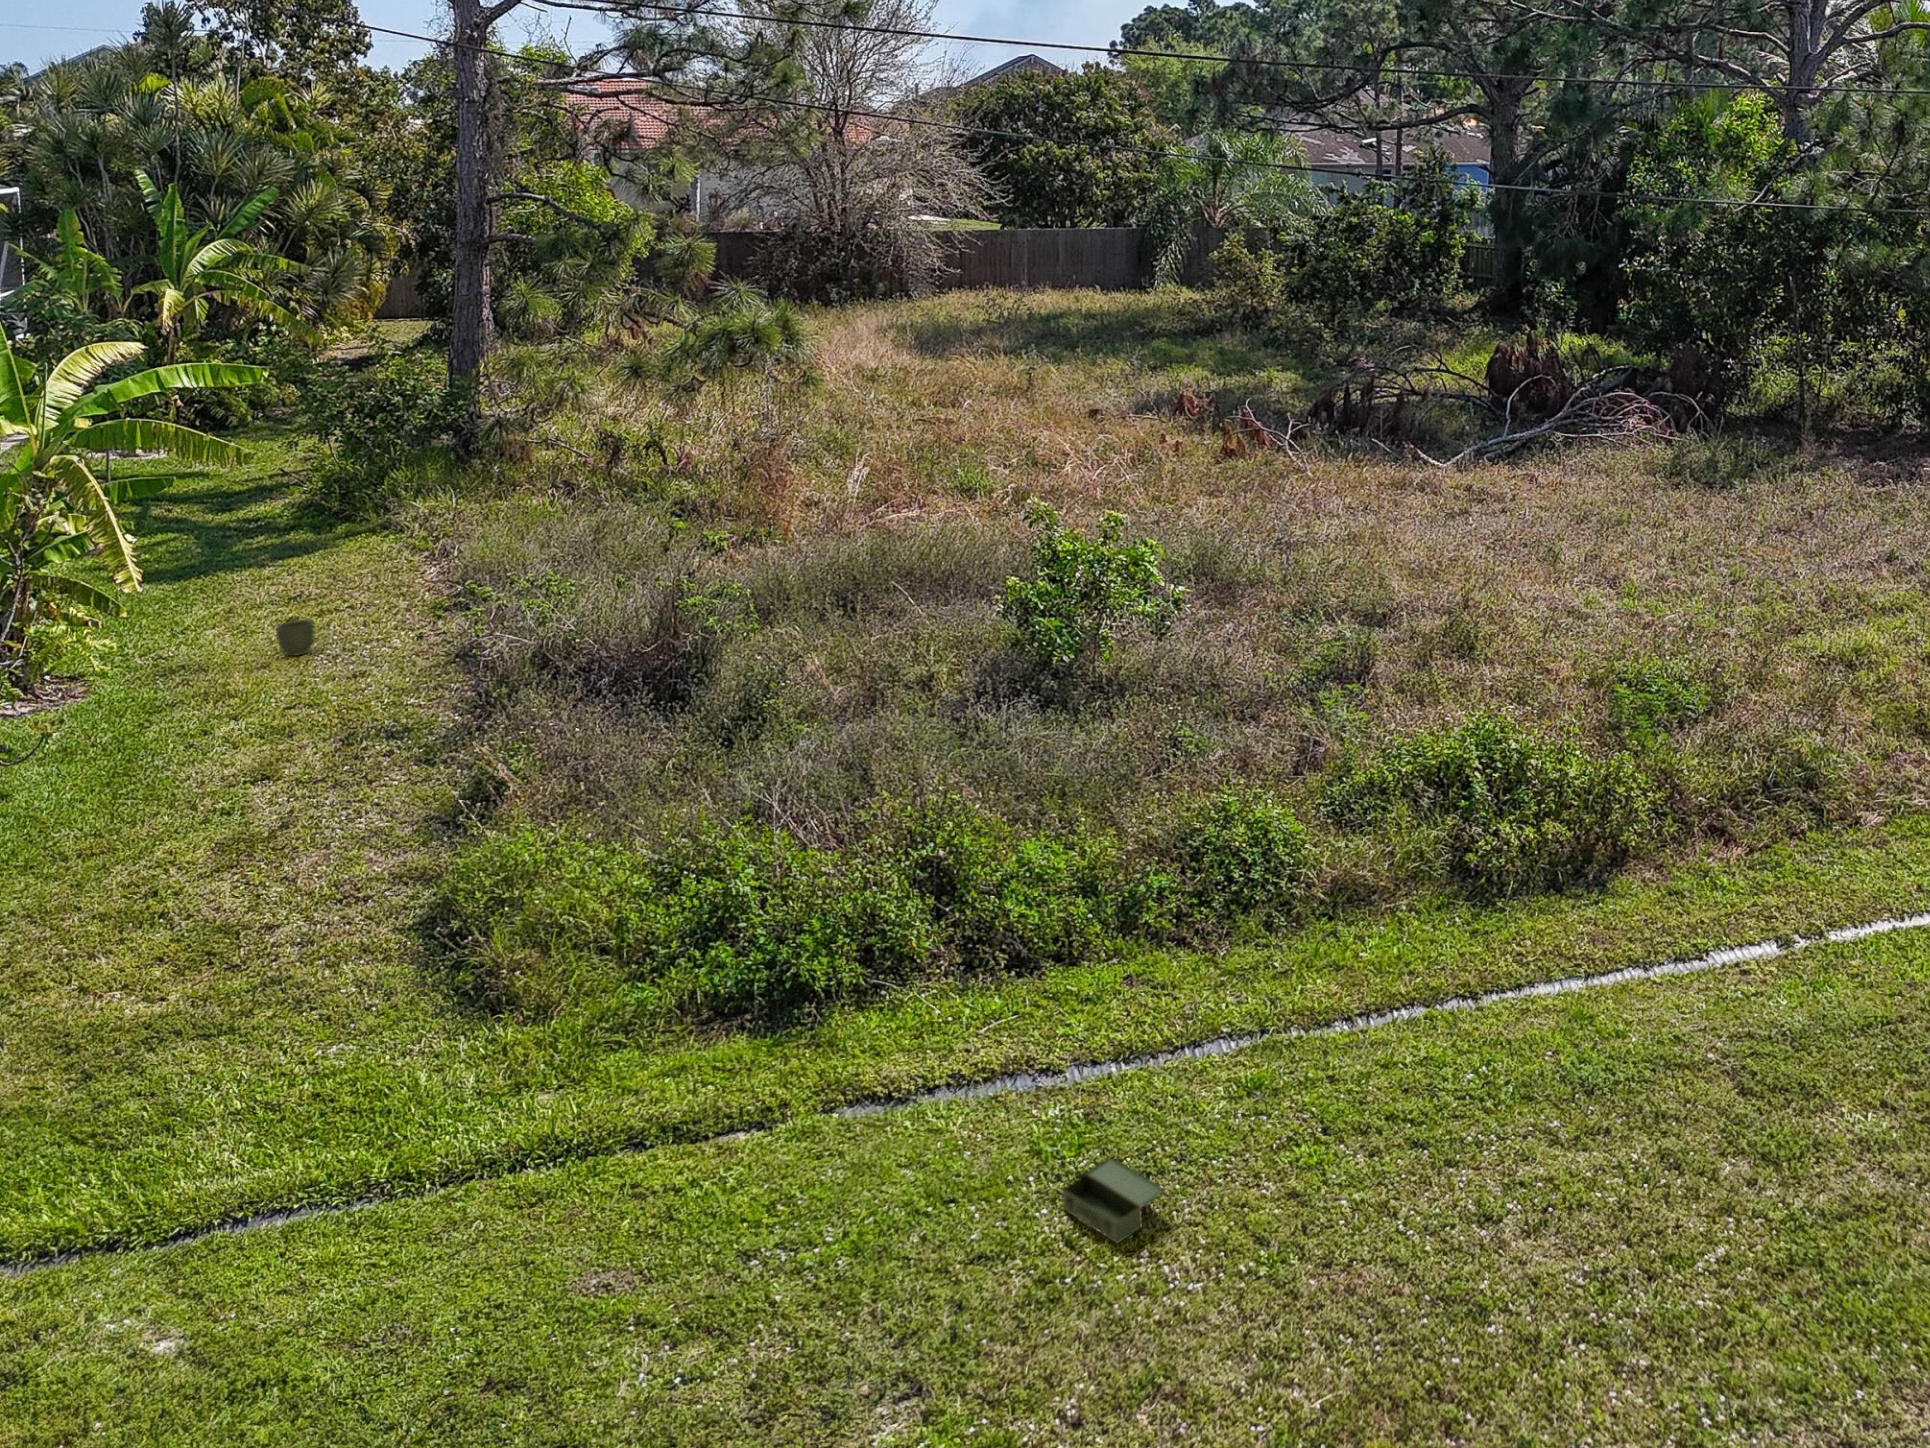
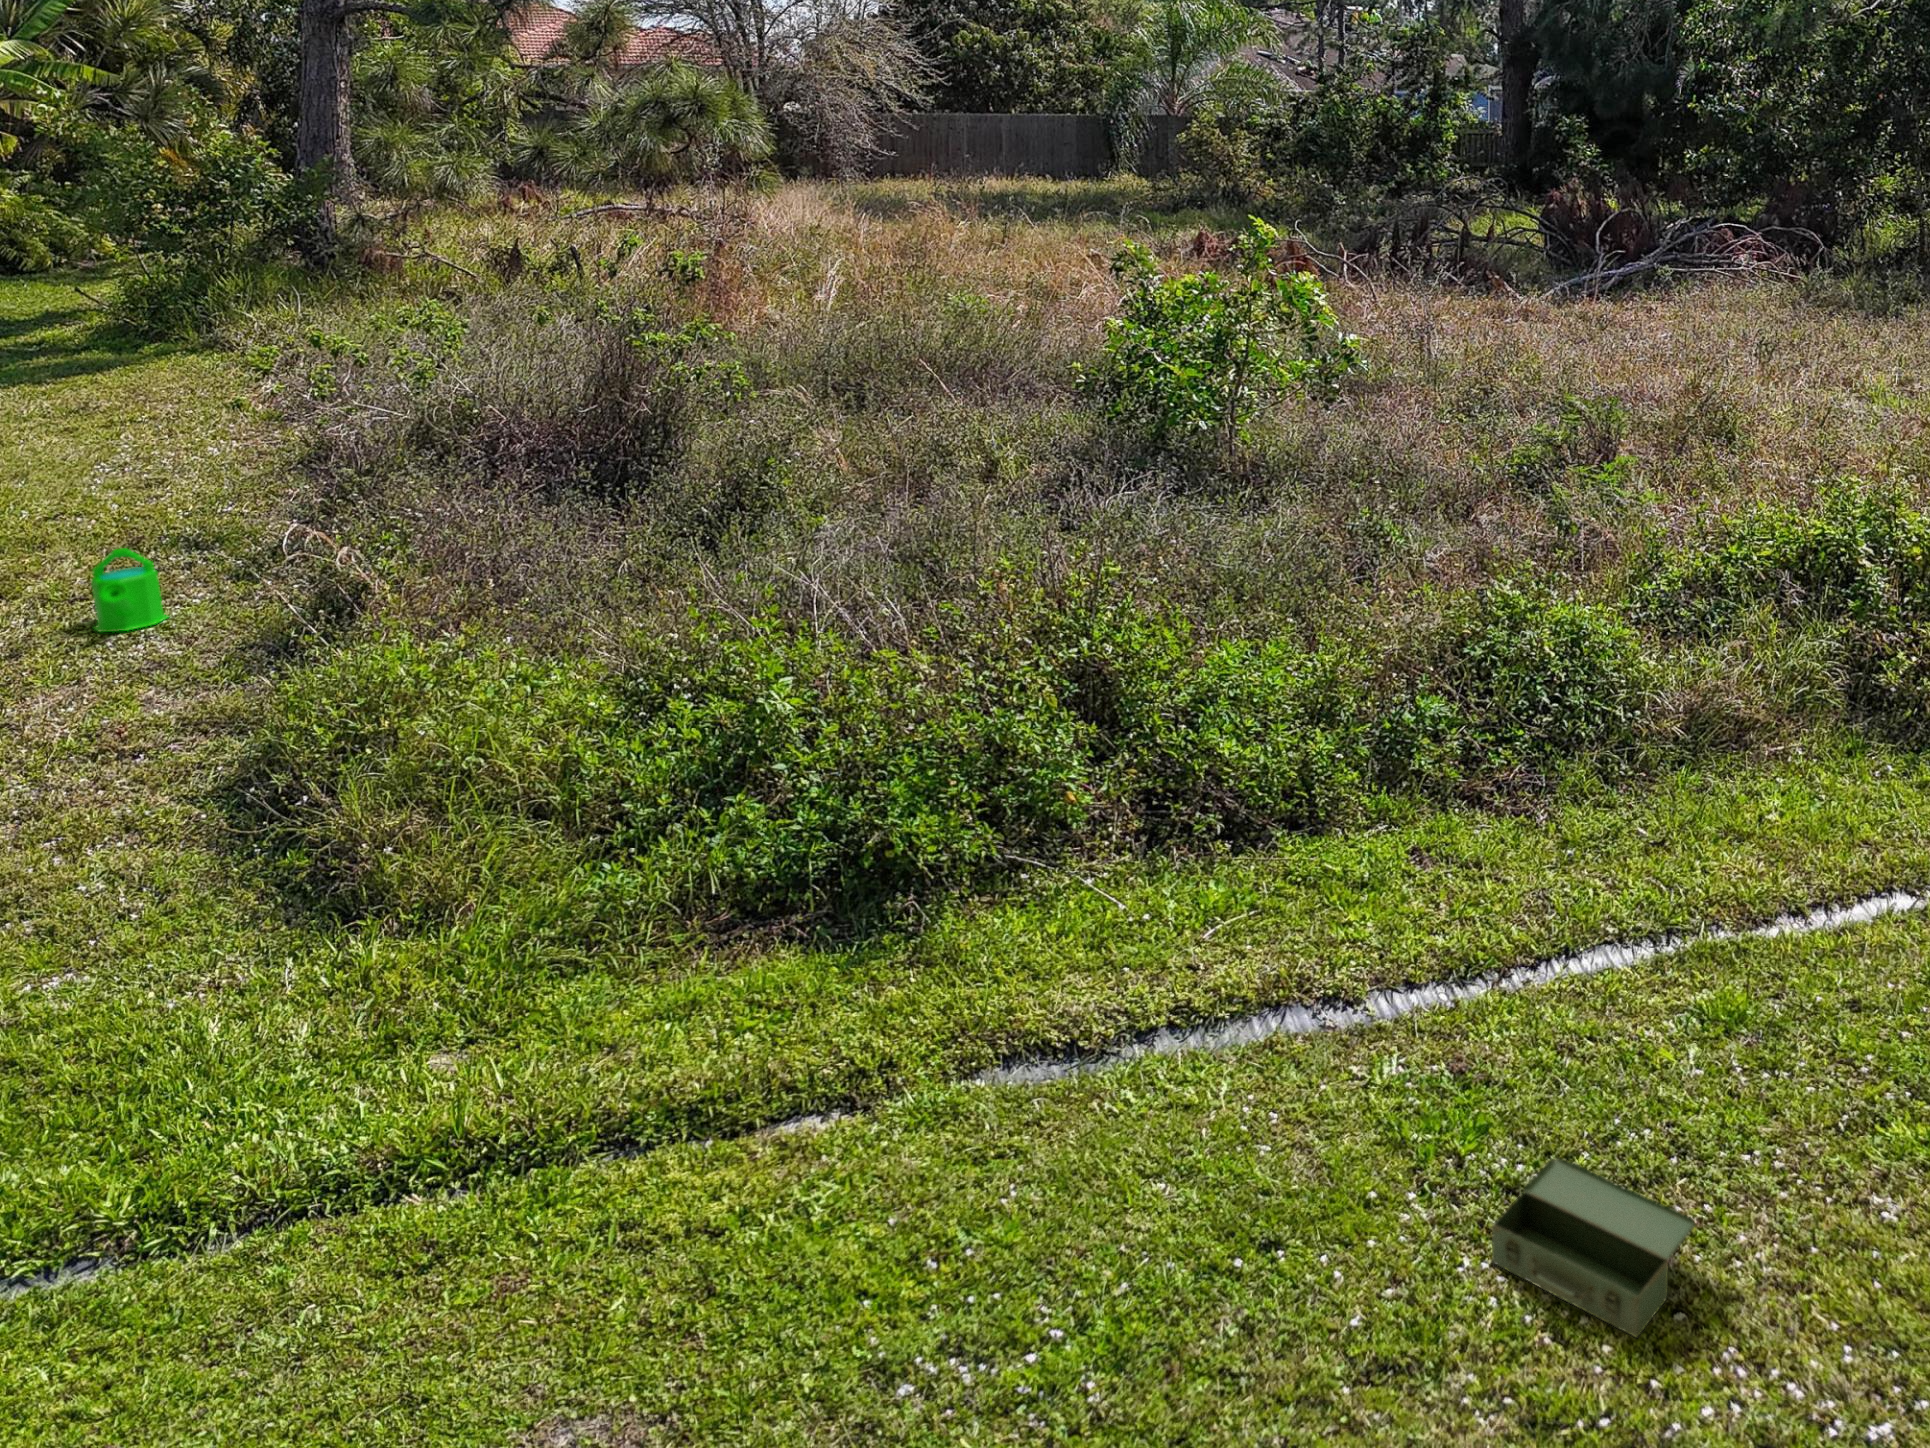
planter: present [275,620,314,656] -> none [56,399,115,447]
watering can: none [321,761,370,818] -> present [91,548,168,632]

